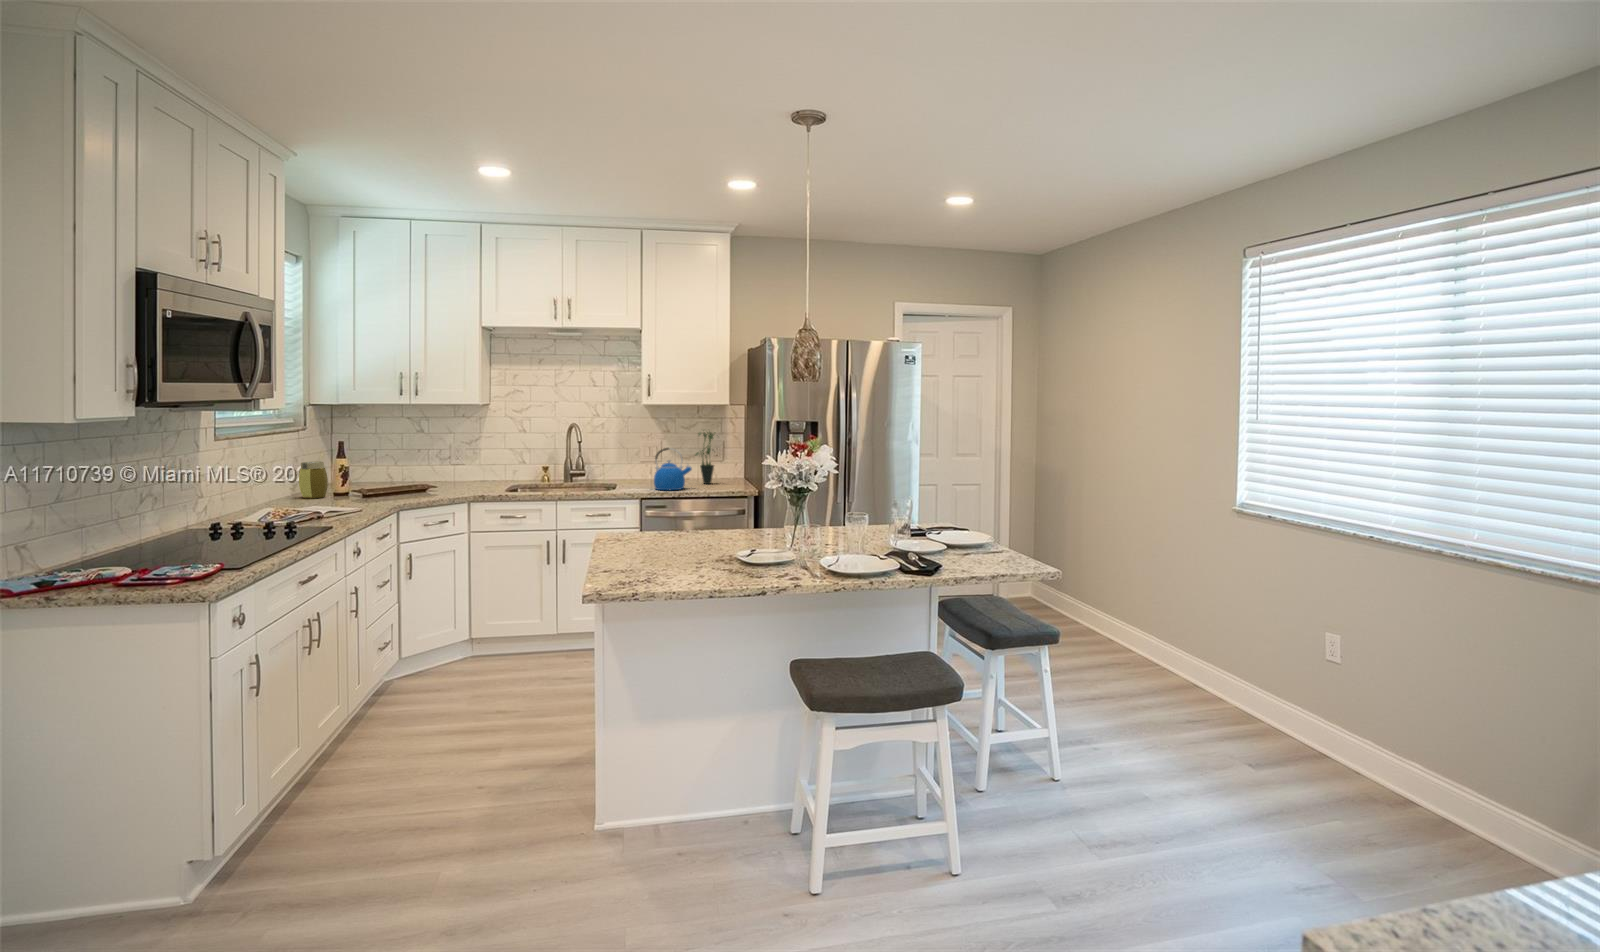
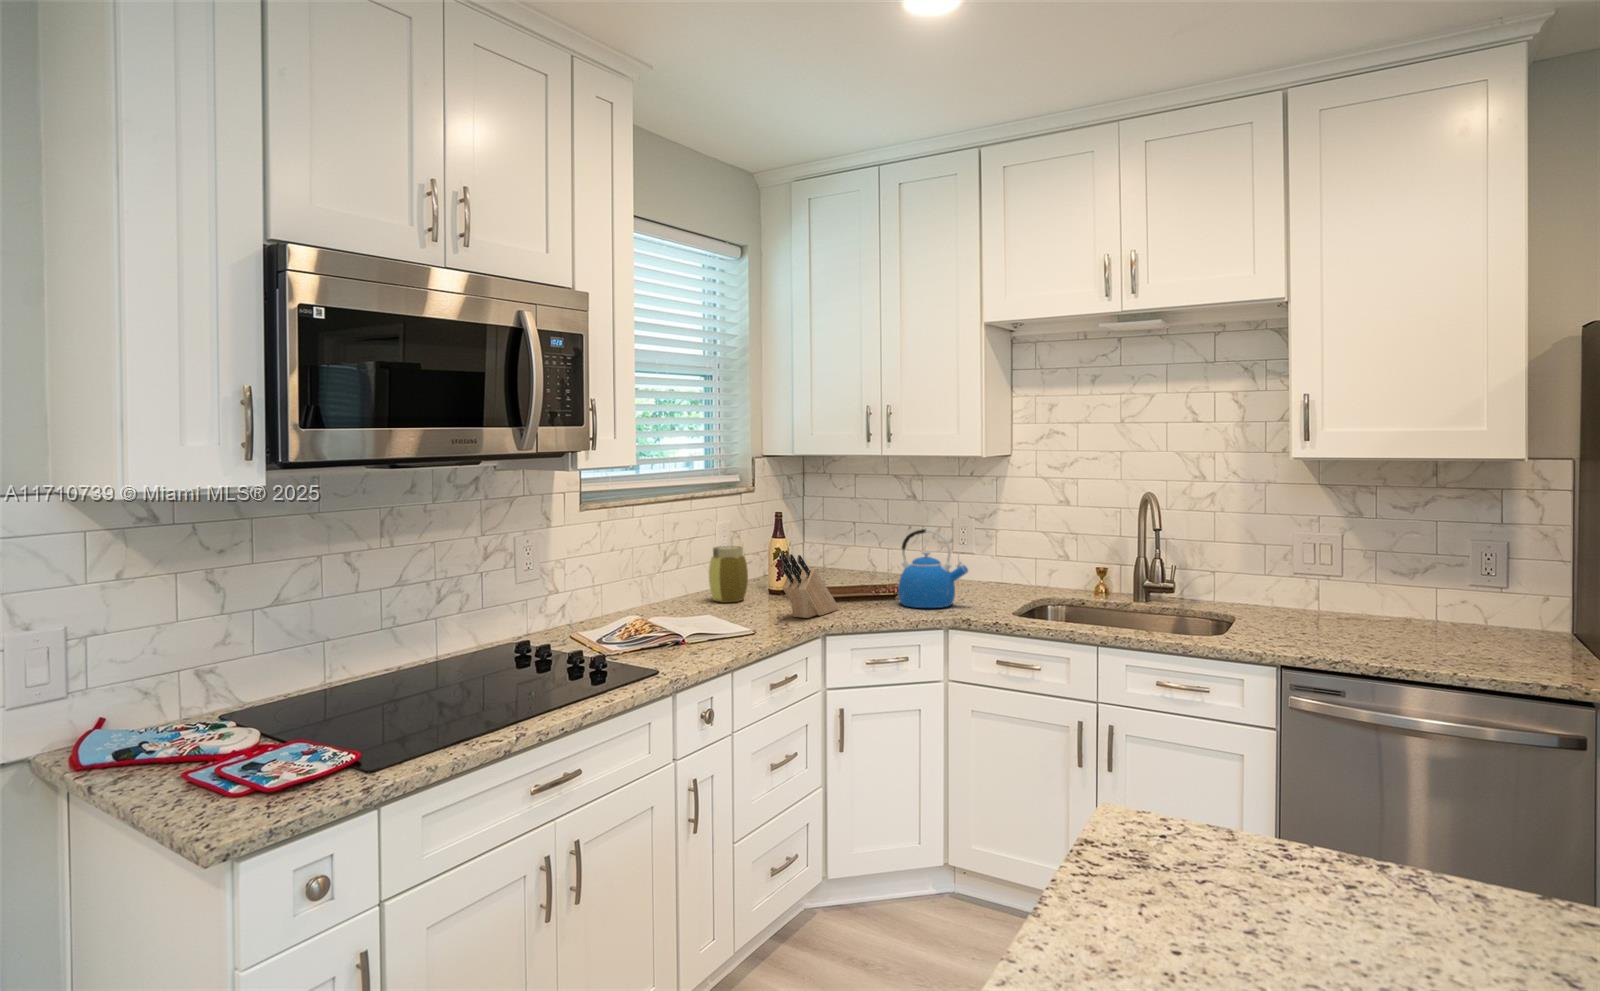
potted plant: present [696,432,714,484] -> none [1429,505,1499,634]
kettle: present [654,448,692,490] -> present [898,529,968,608]
knife block: none [369,462,400,501] -> present [781,553,839,618]

